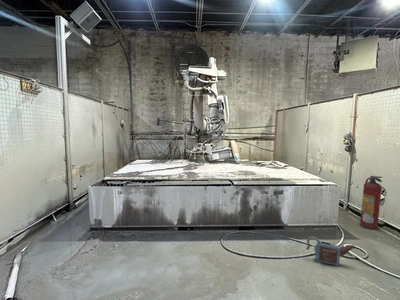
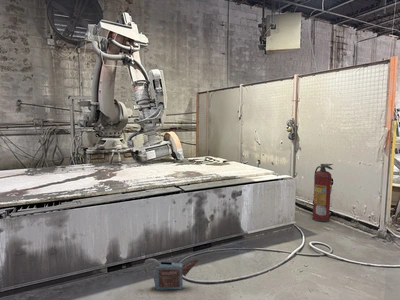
watering can: present [306,237,355,266] -> present [143,259,198,290]

